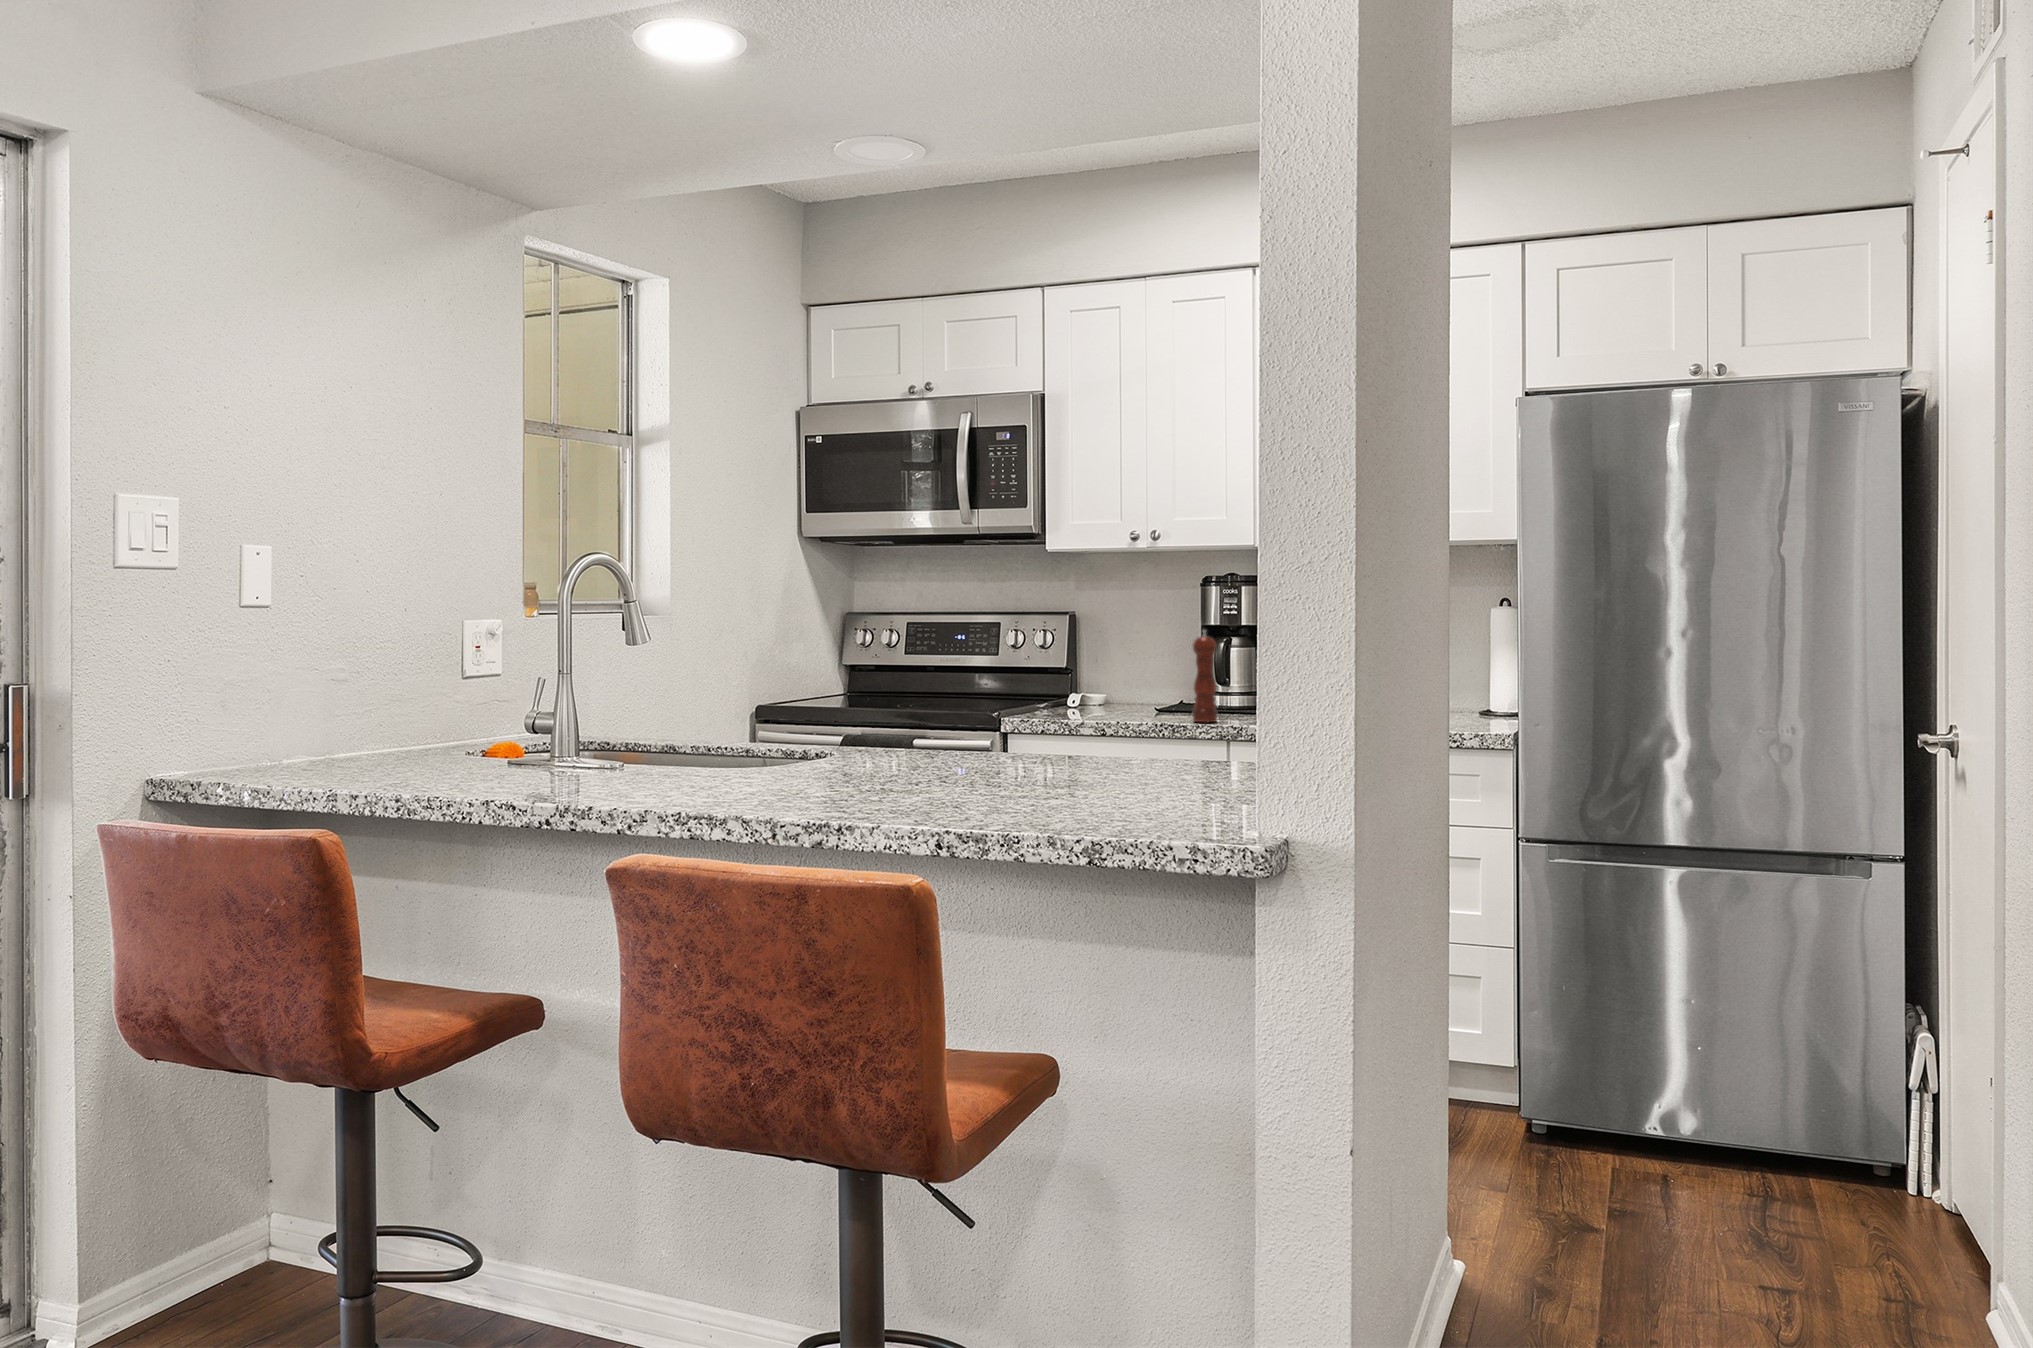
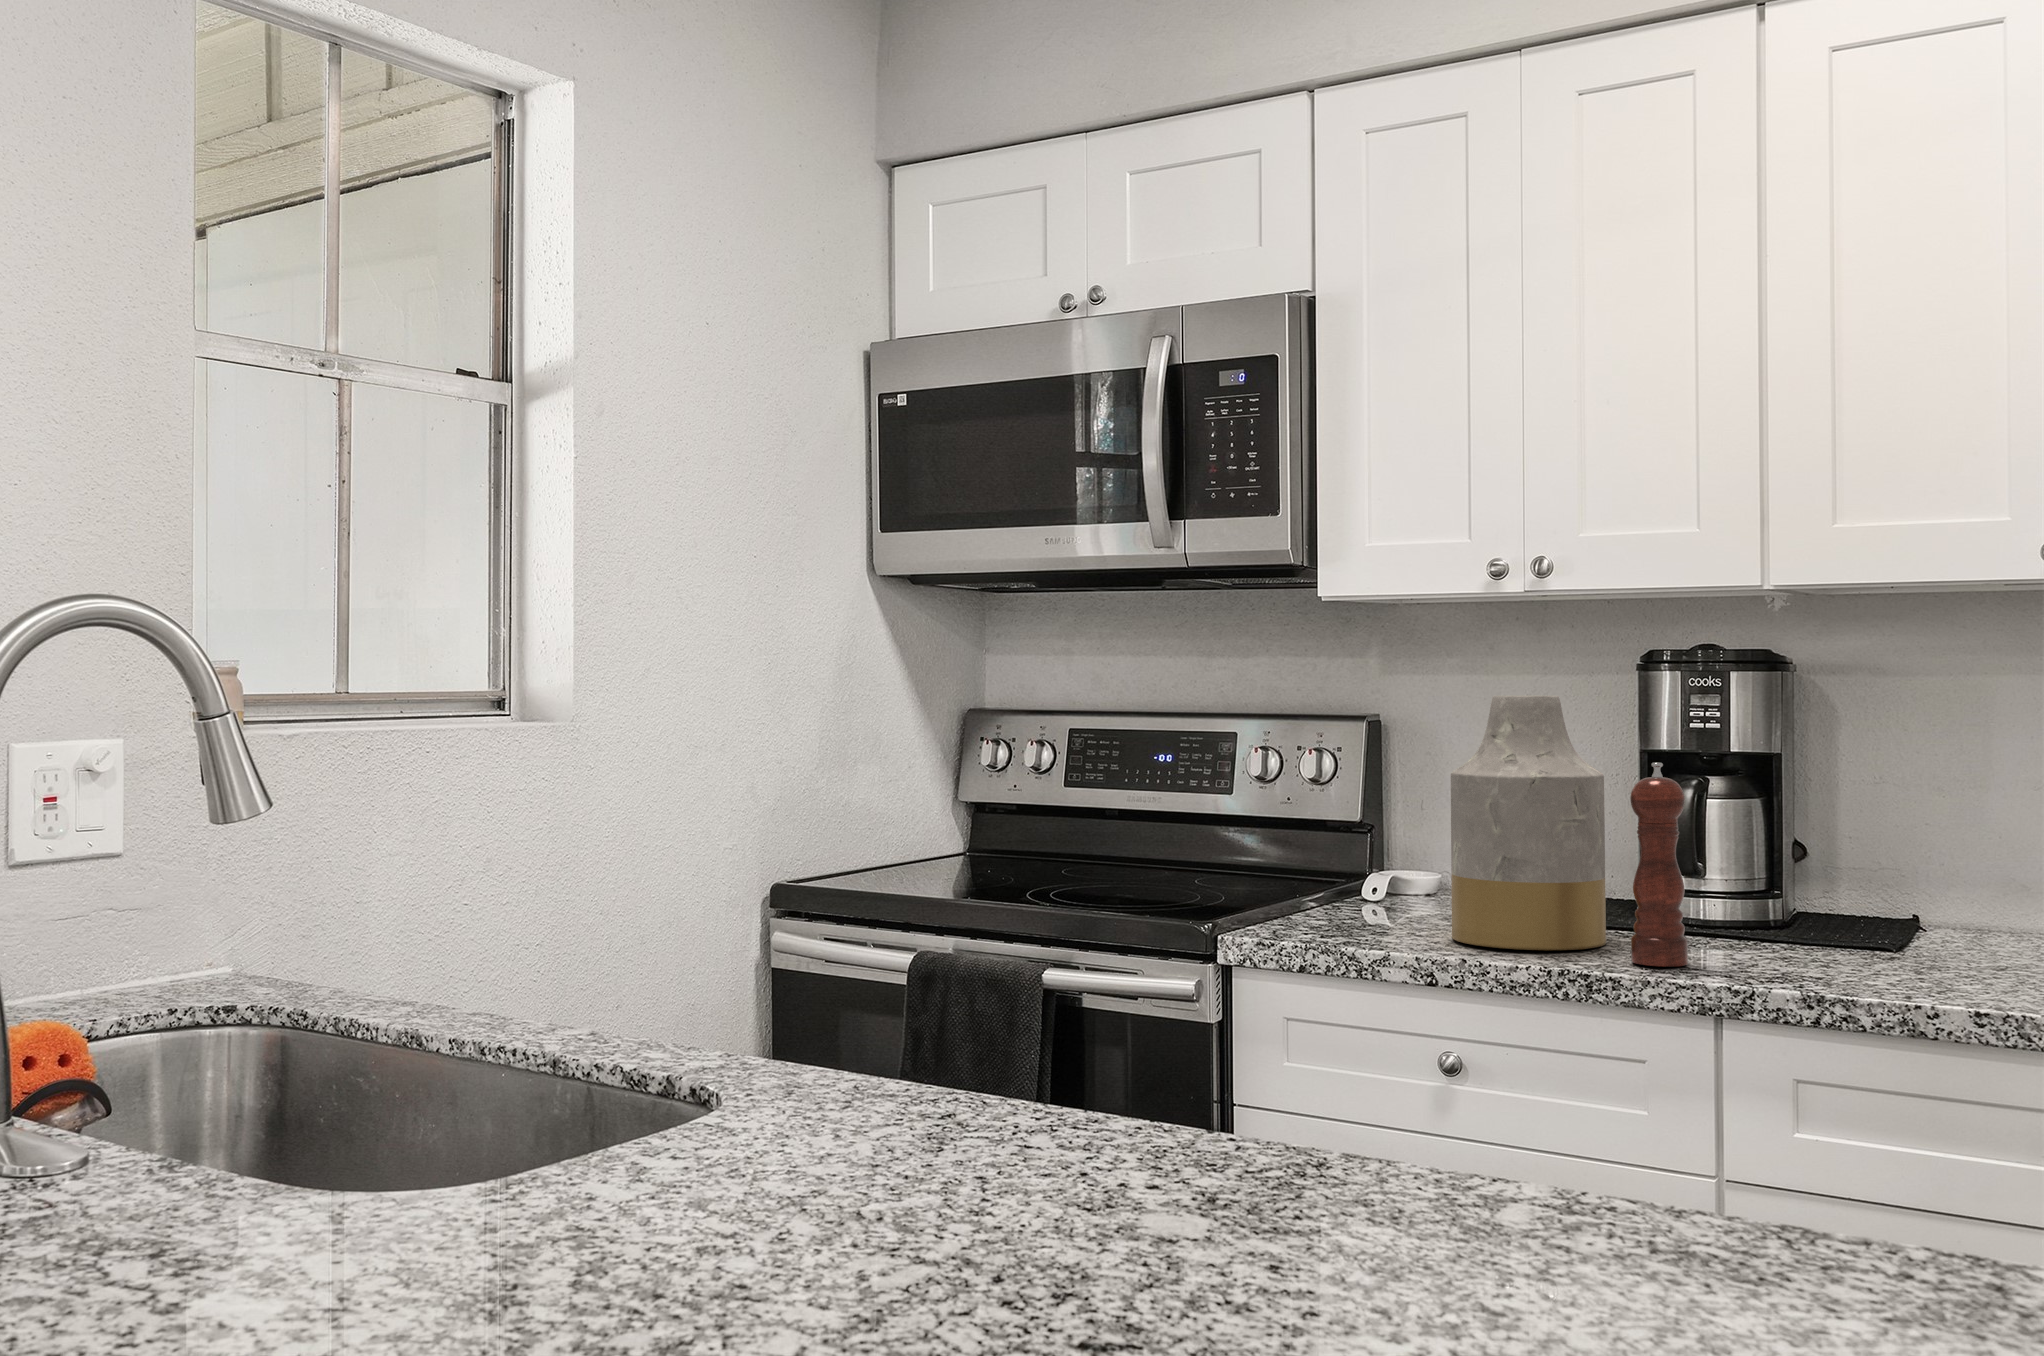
vase: none [1112,600,1183,719] -> present [1451,695,1606,950]

